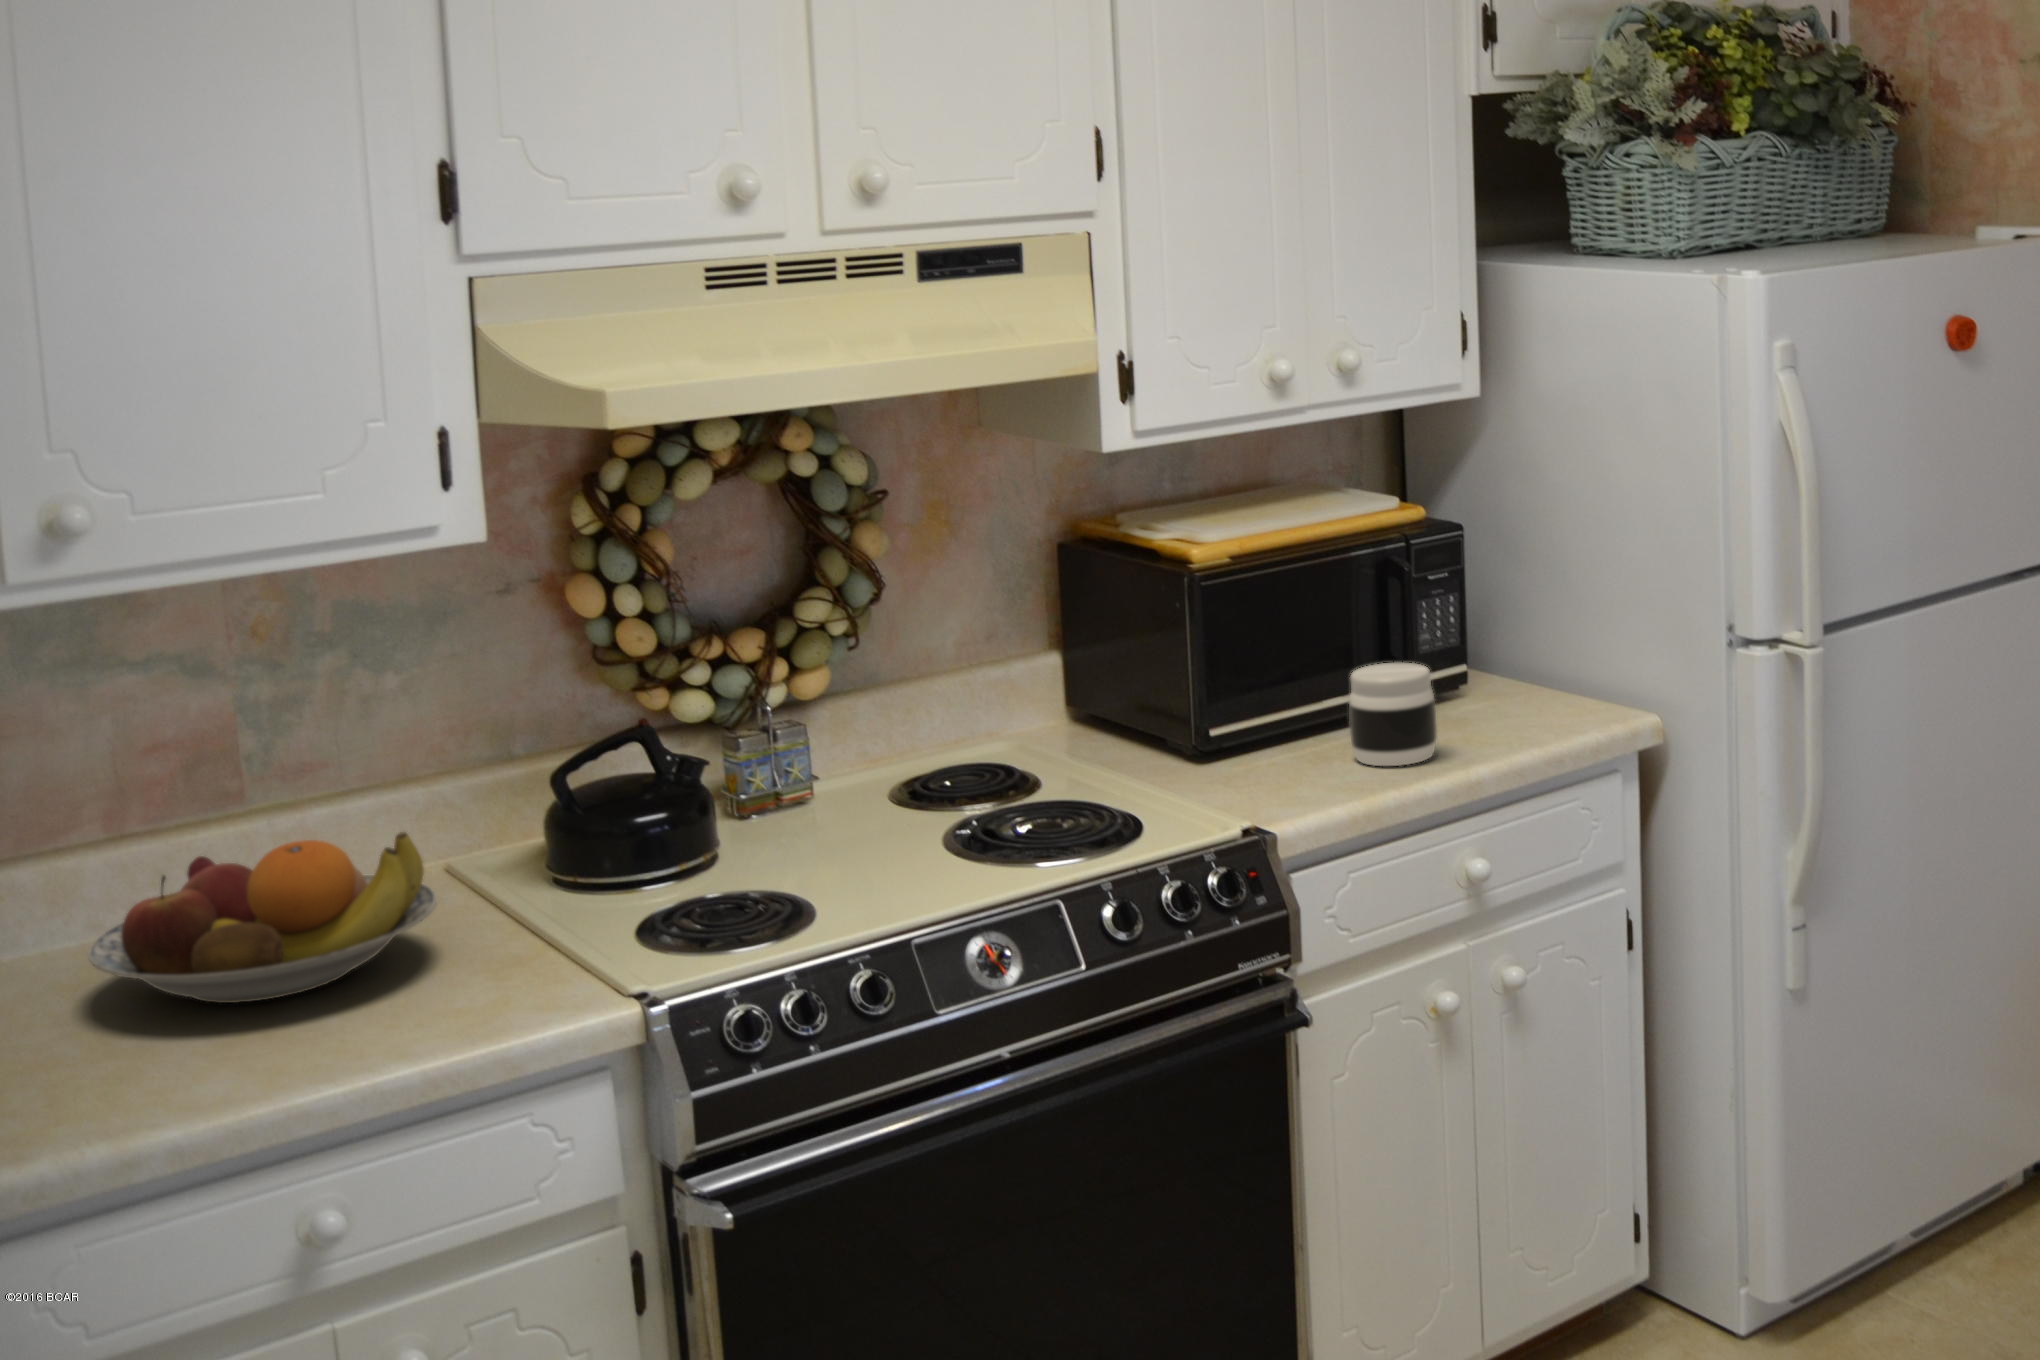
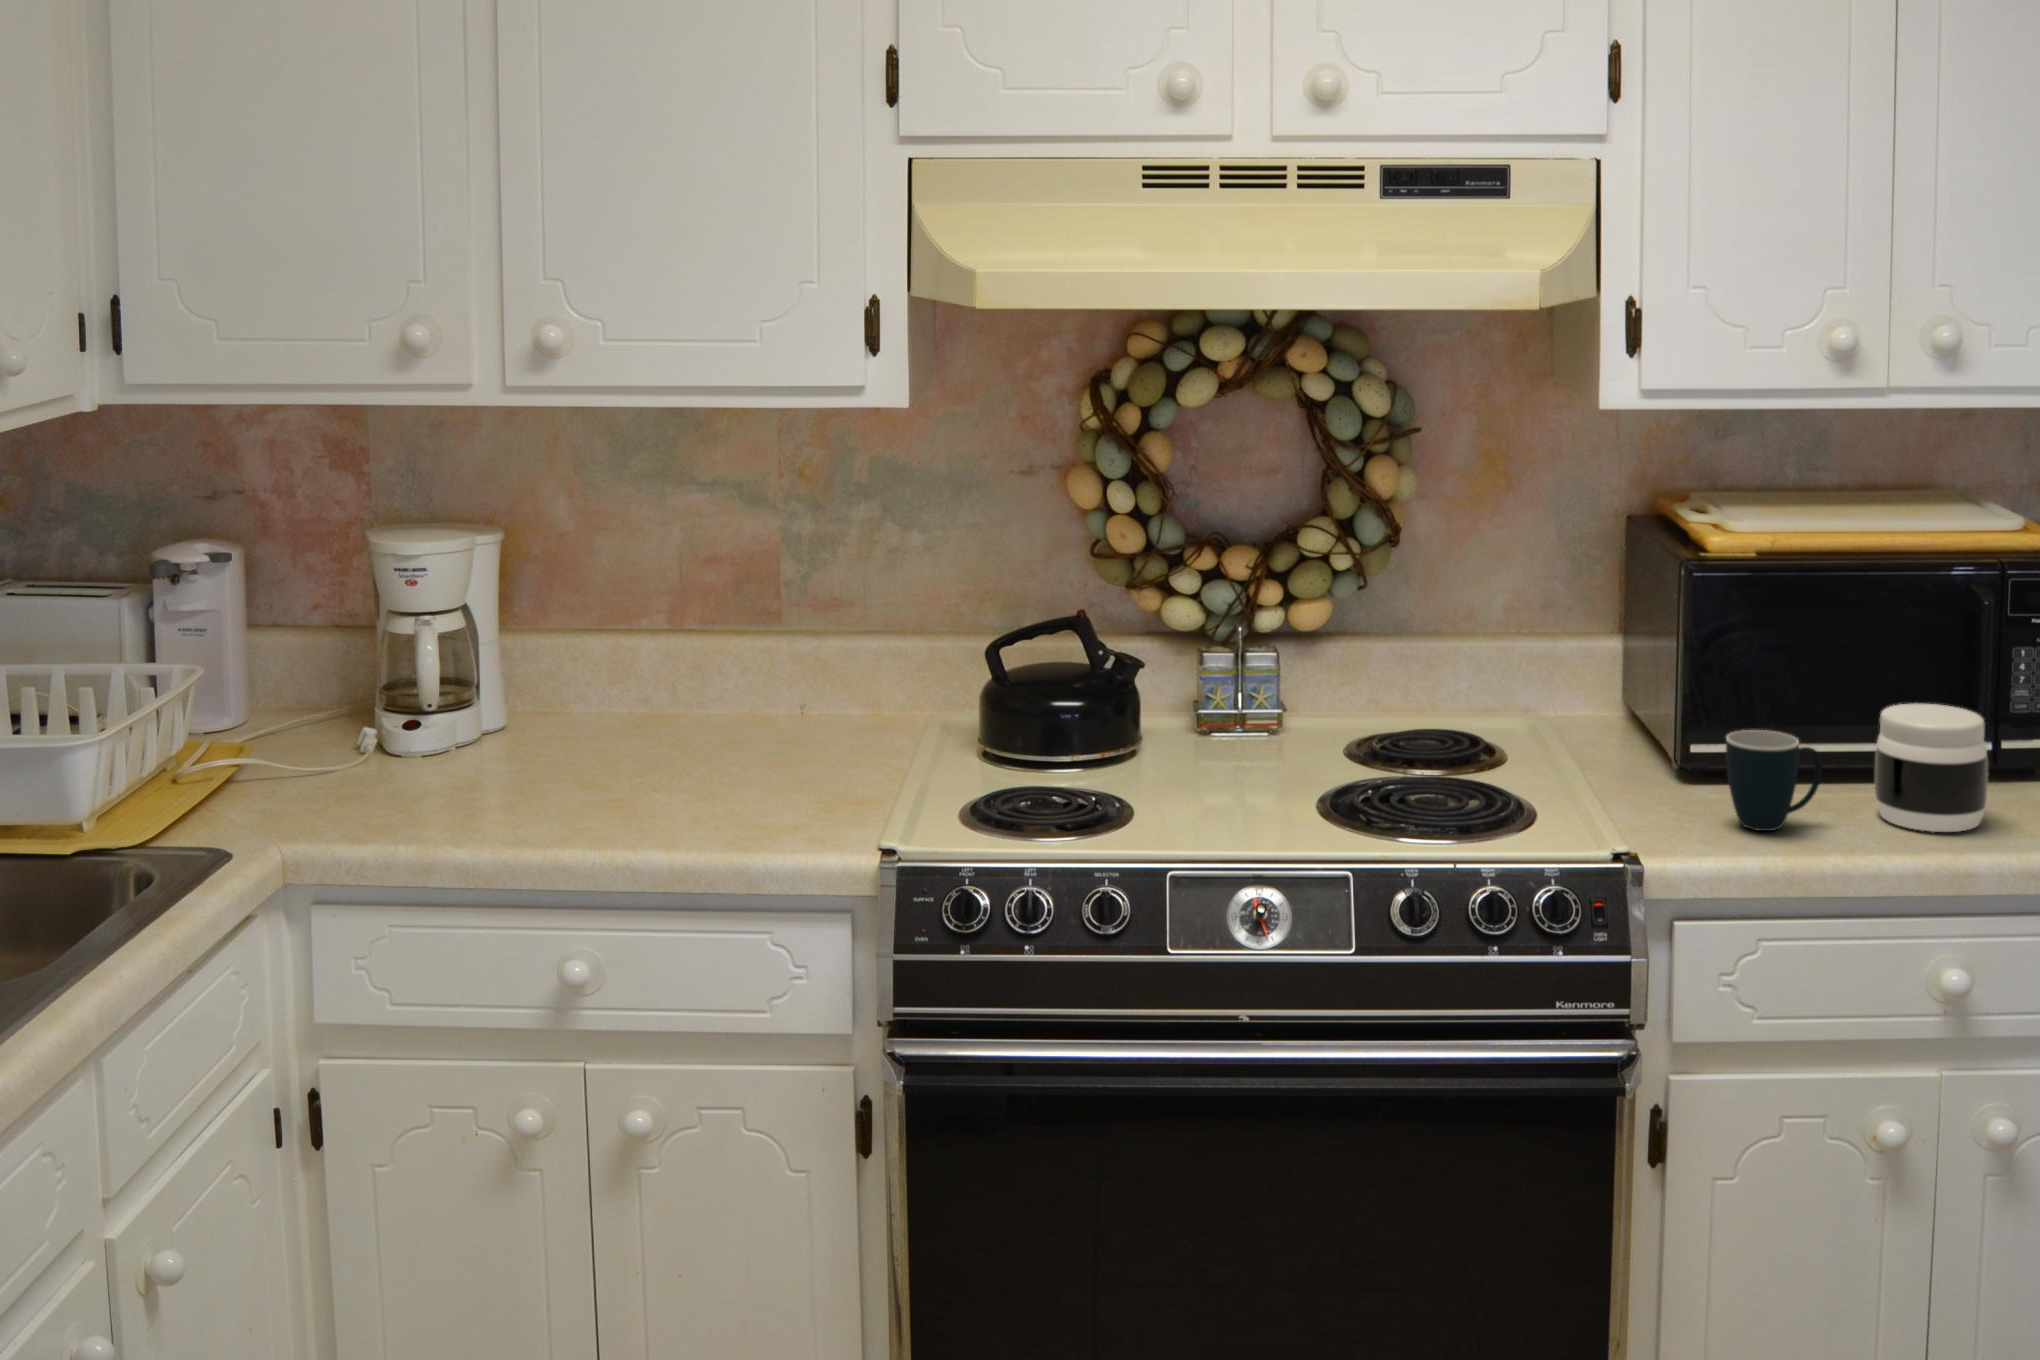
mug: none [1252,707,1323,792] -> present [1726,730,1822,831]
fruit bowl: present [88,832,437,1003] -> none [538,665,836,806]

